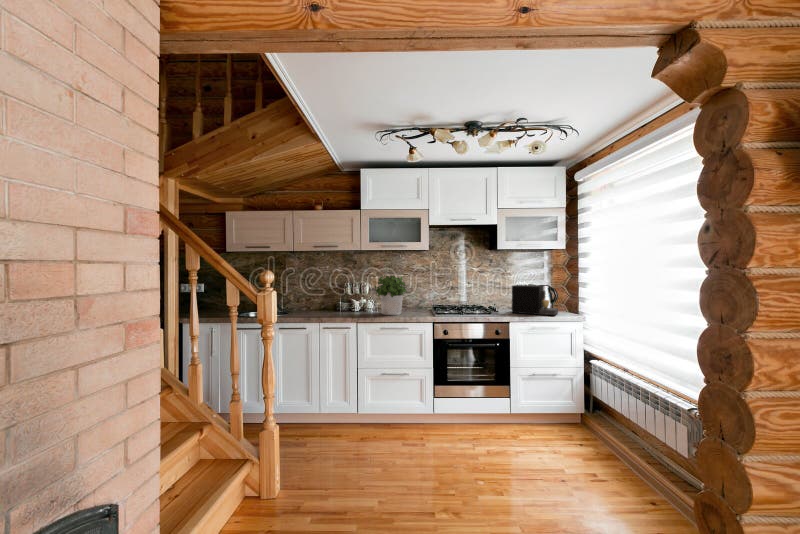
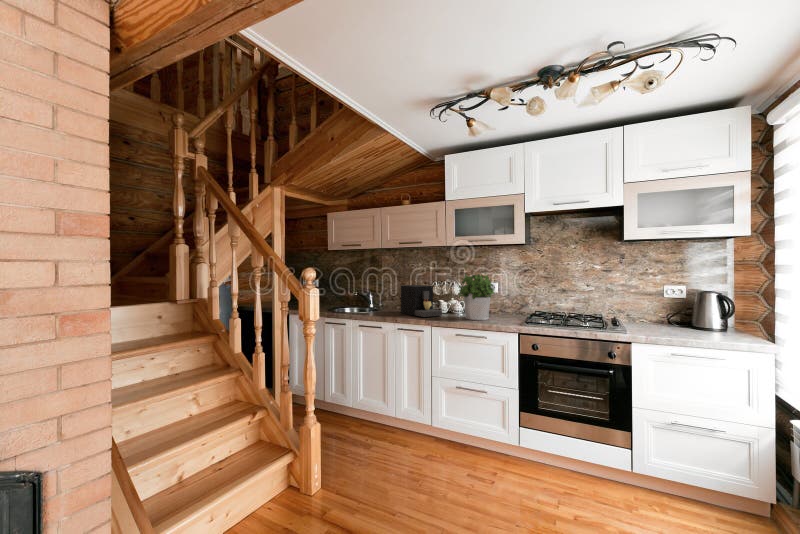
coffee maker: present [512,285,558,315] -> present [401,285,442,317]

